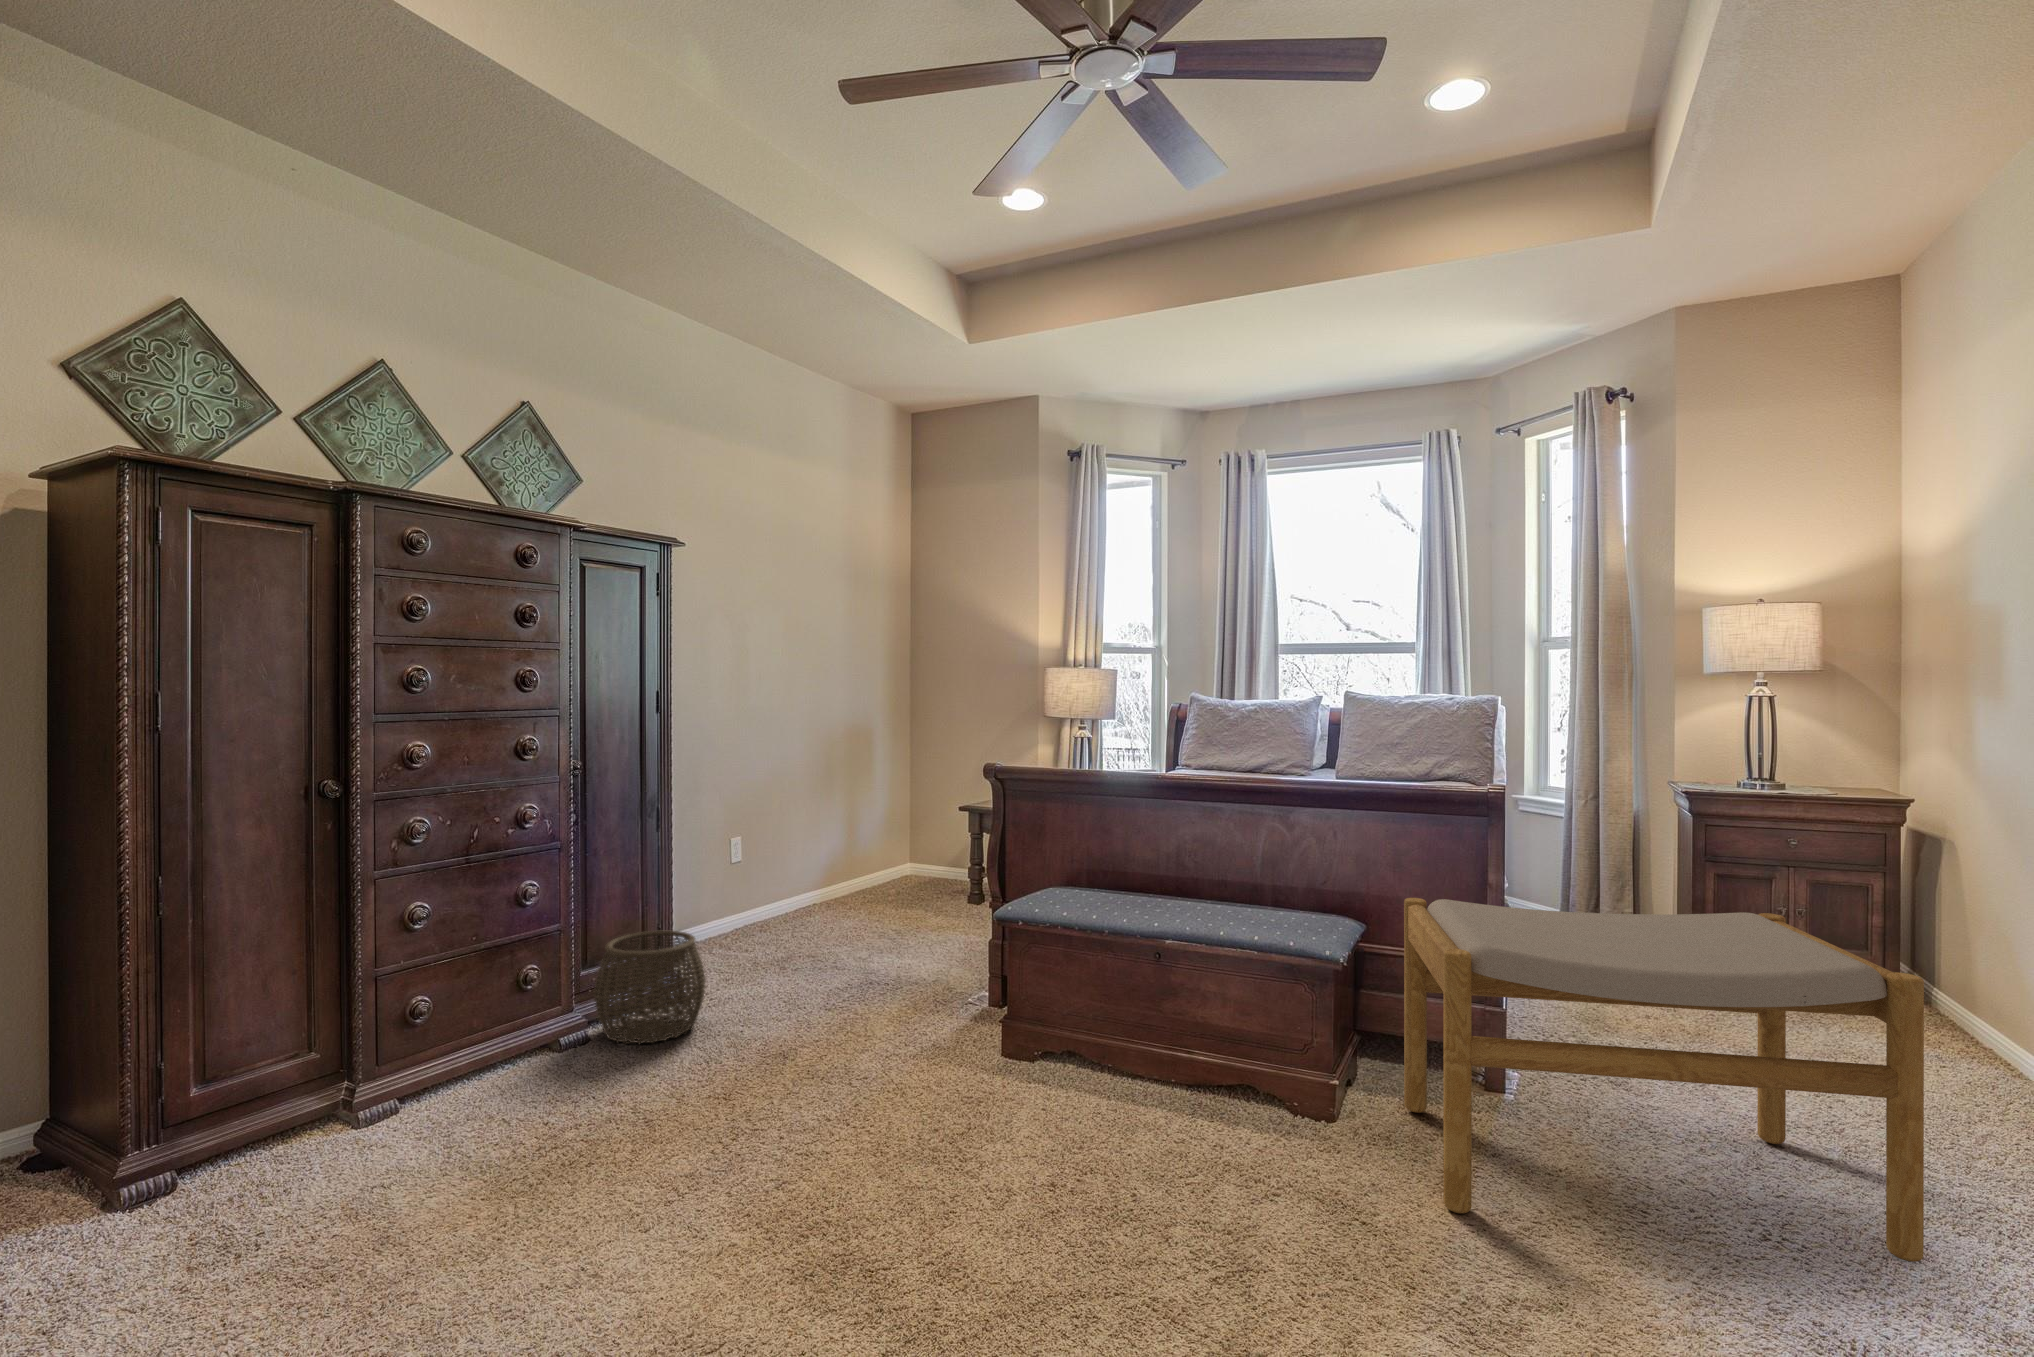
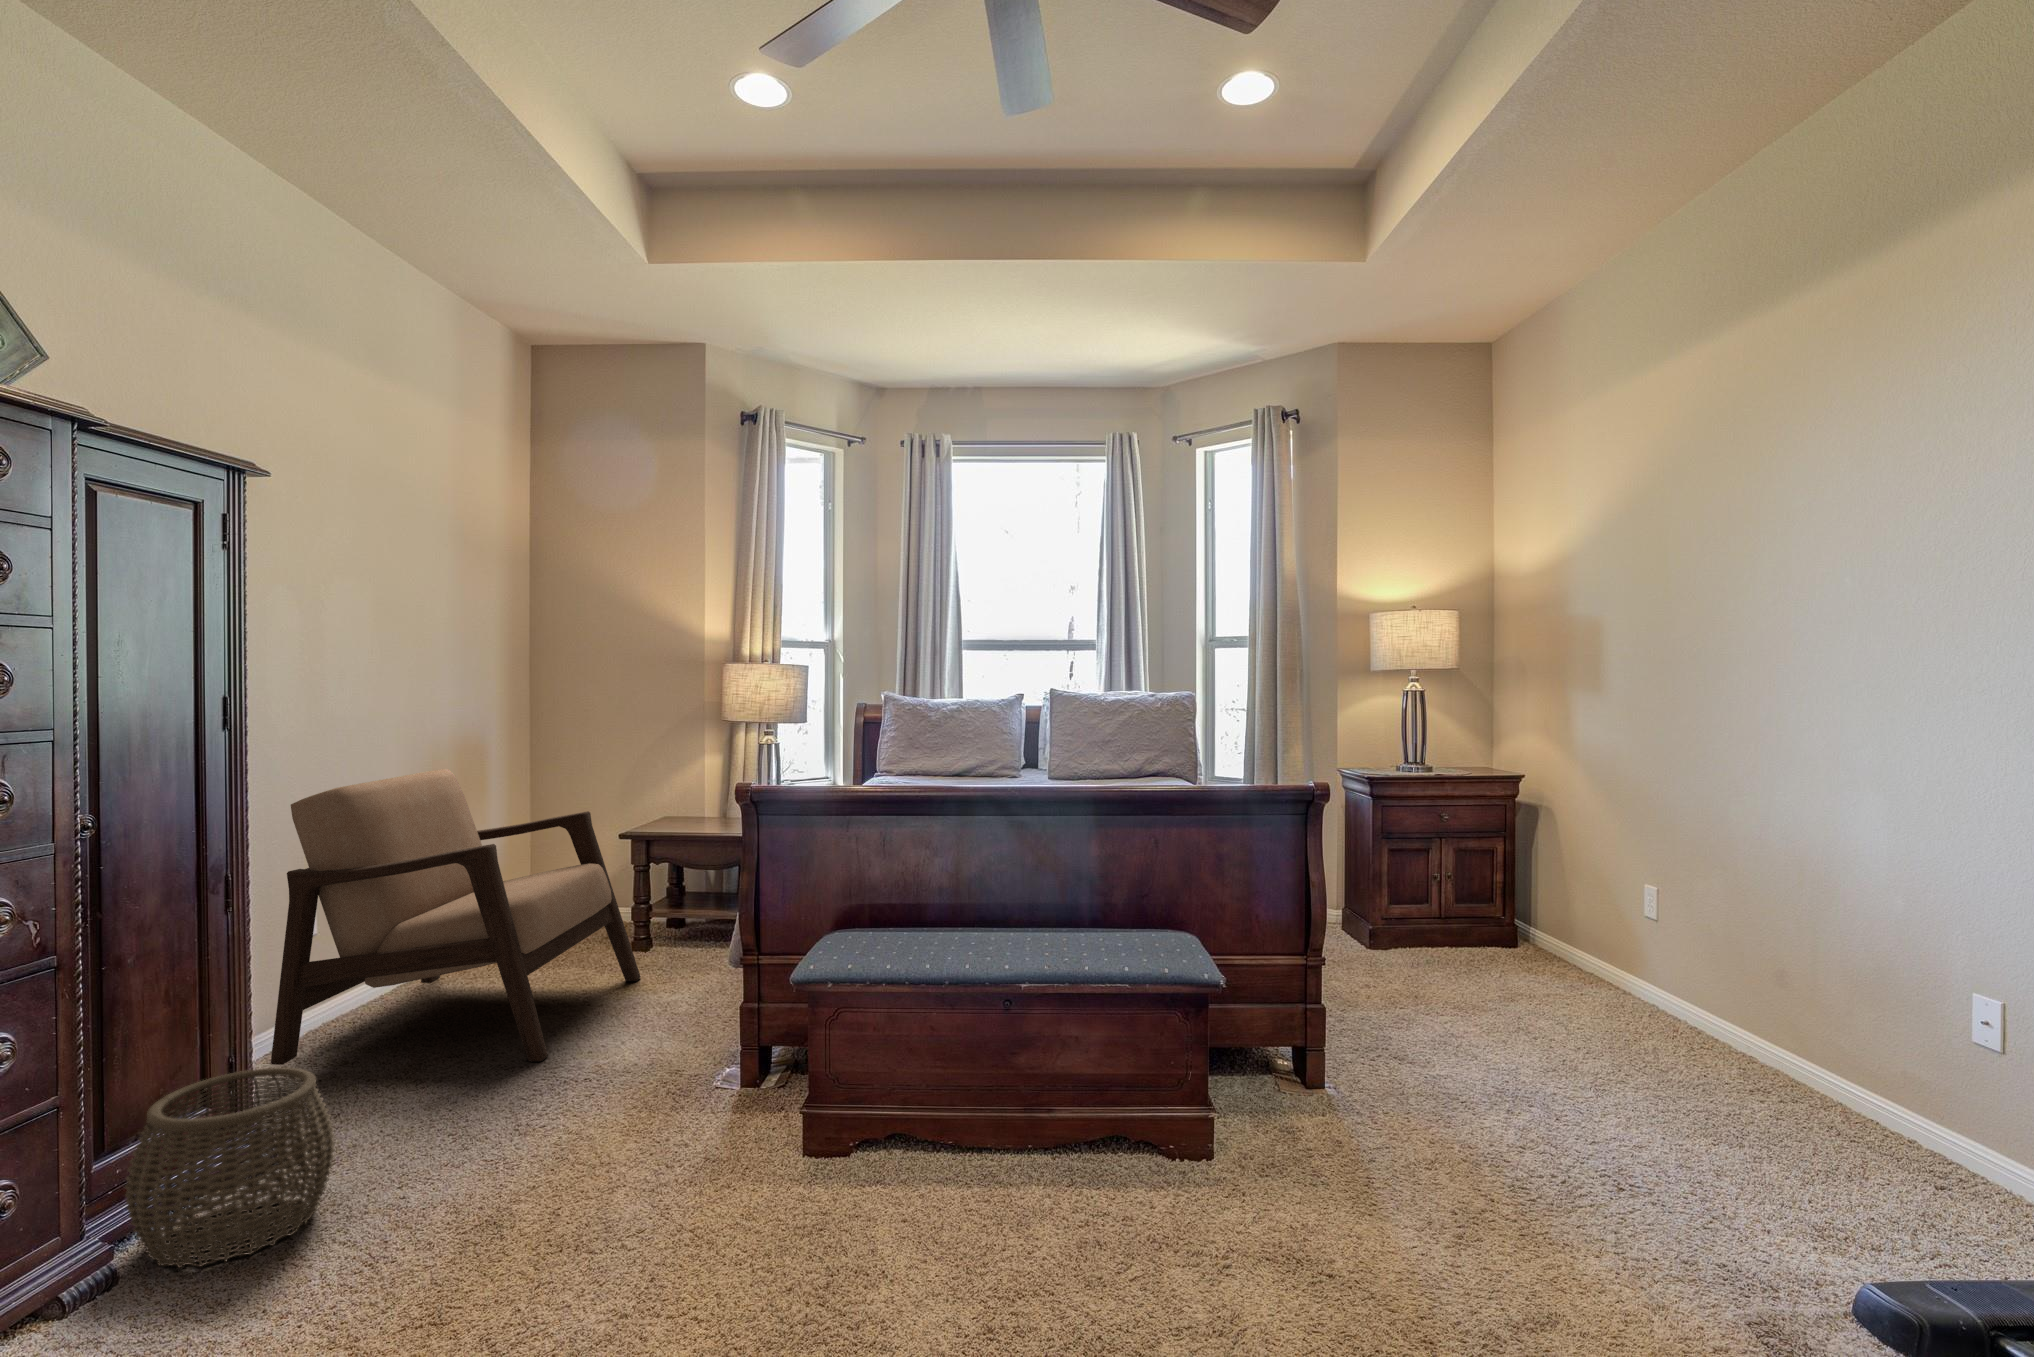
armchair: none [708,746,961,966] -> present [271,769,641,1065]
footstool: present [1404,898,1924,1262] -> none [1261,889,1726,1240]

